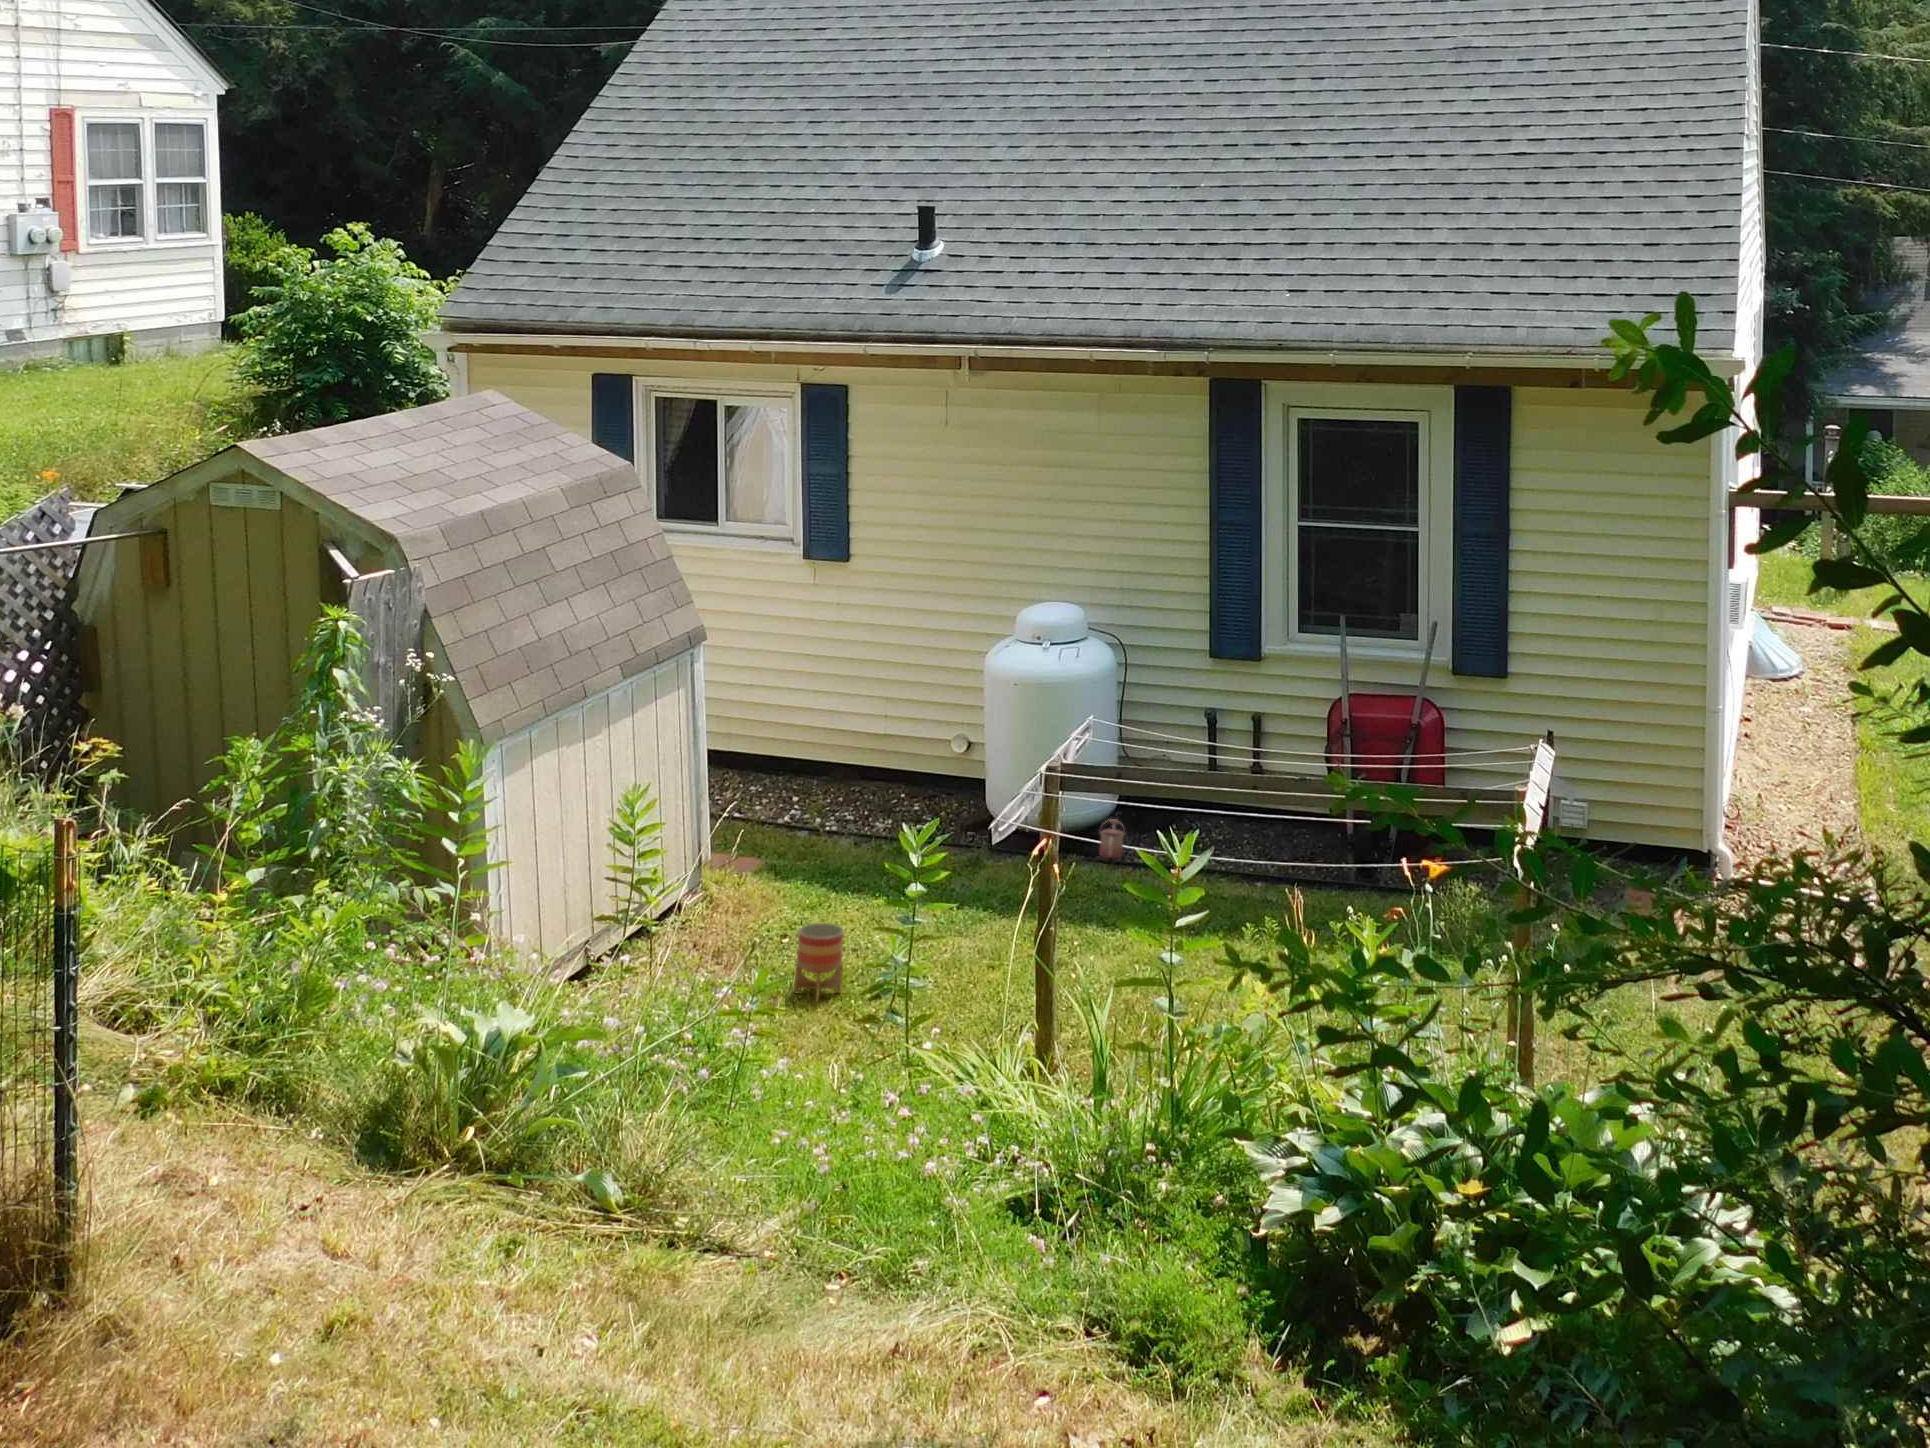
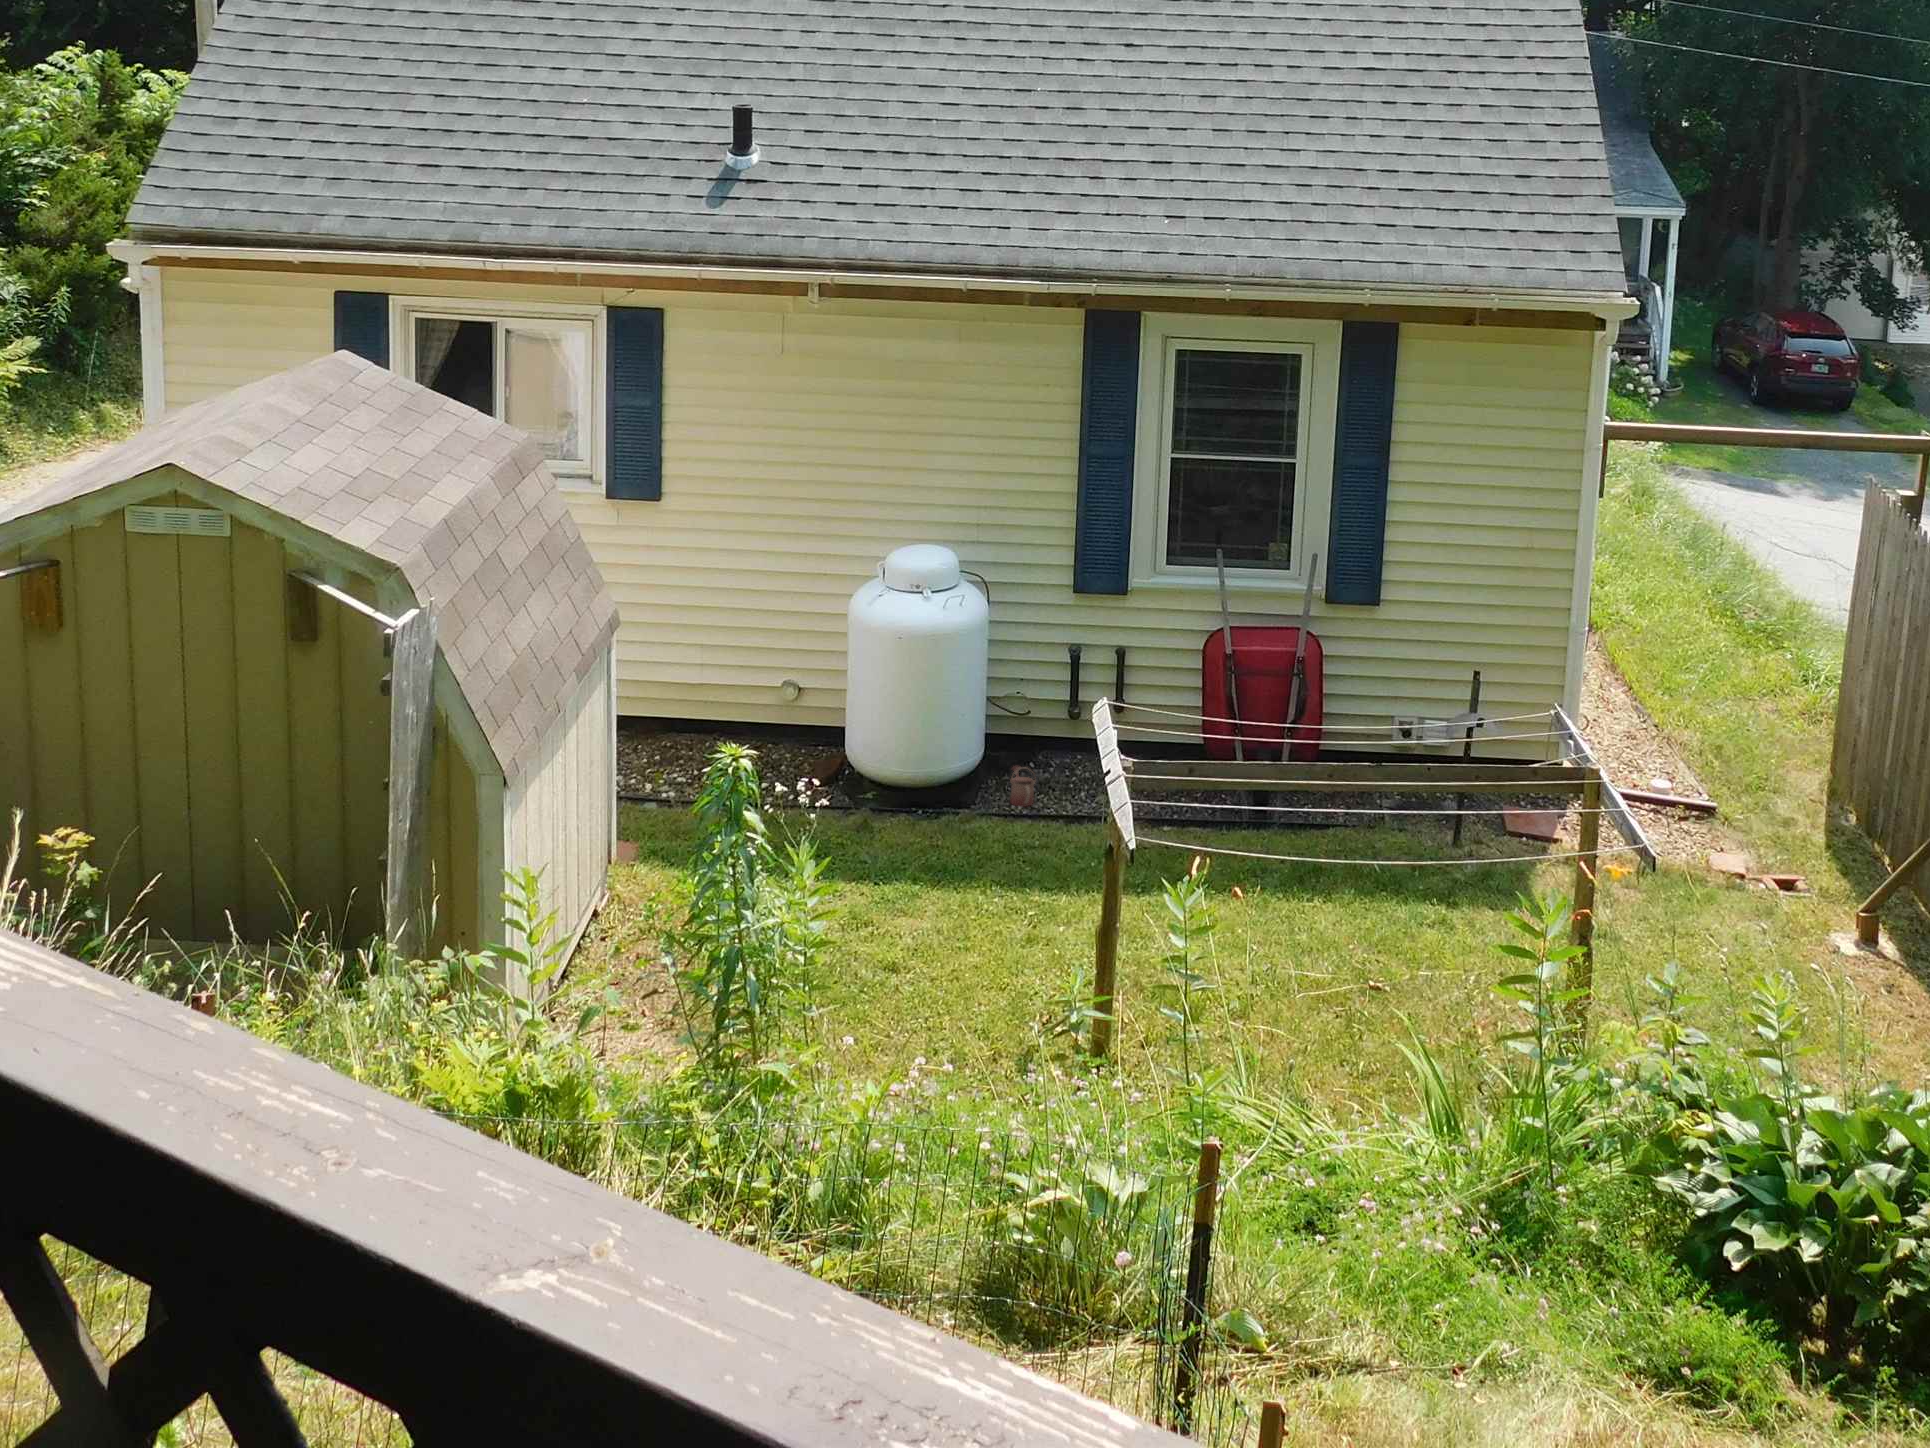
planter: present [794,923,844,1001] -> none [893,929,942,1008]

